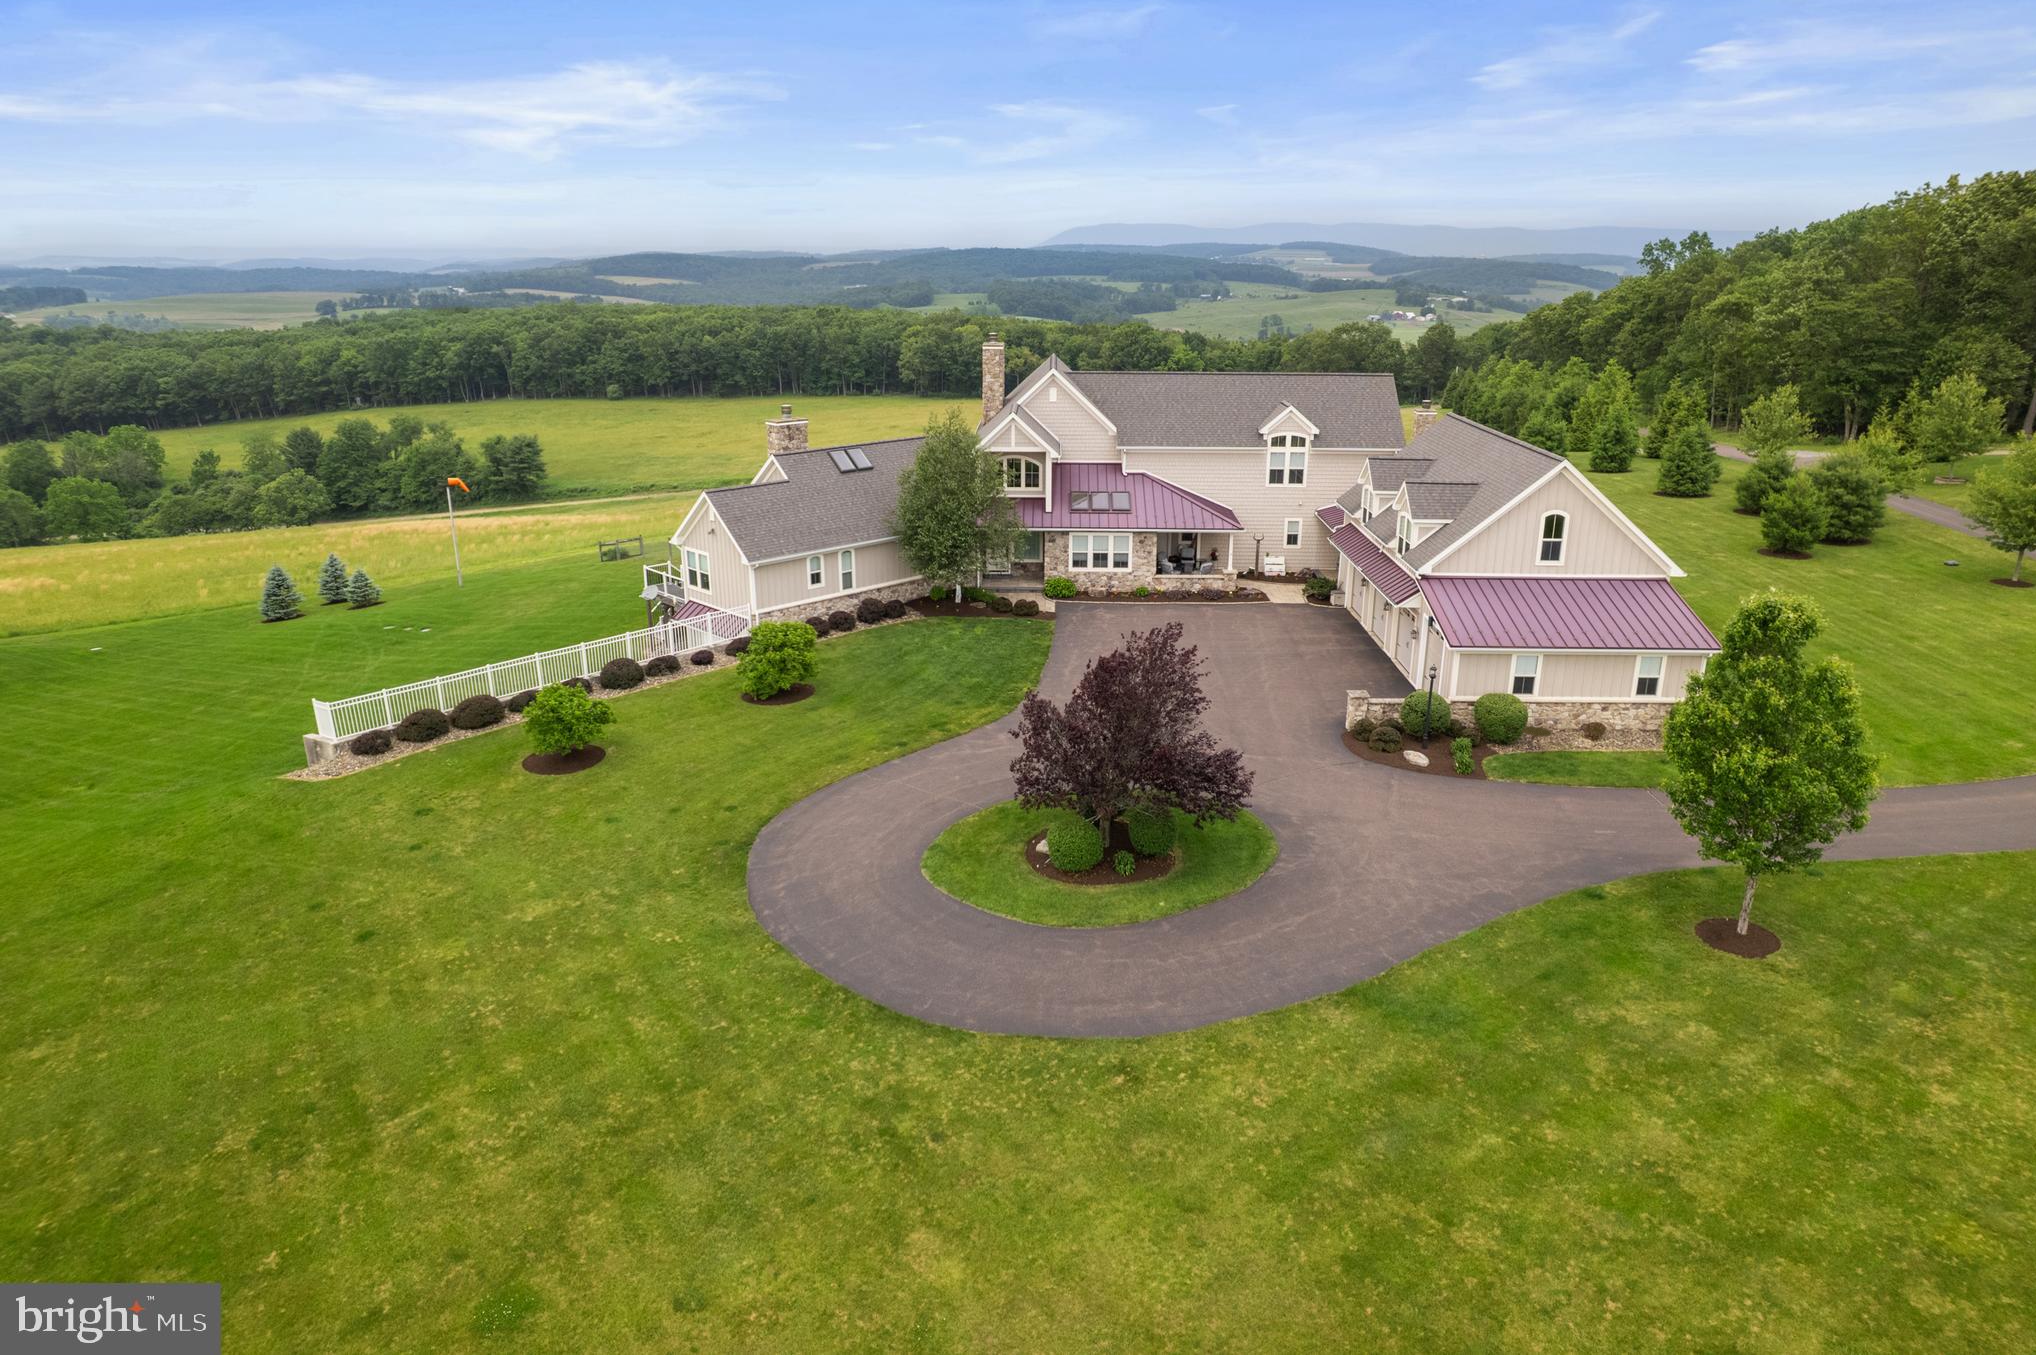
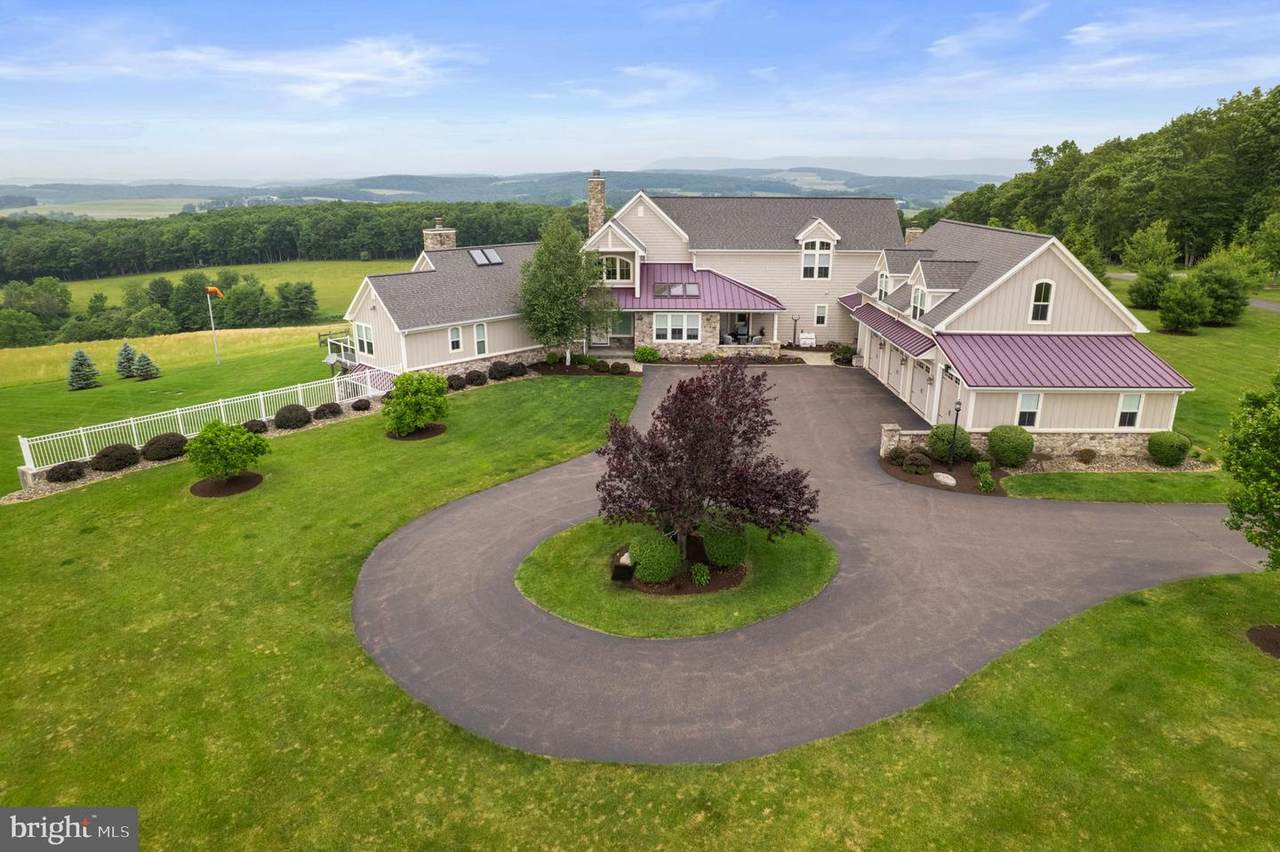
potted tree: none [1088,845,1111,880] -> present [669,559,688,589]
lounge chair: none [1021,848,1055,880] -> present [610,561,638,589]

